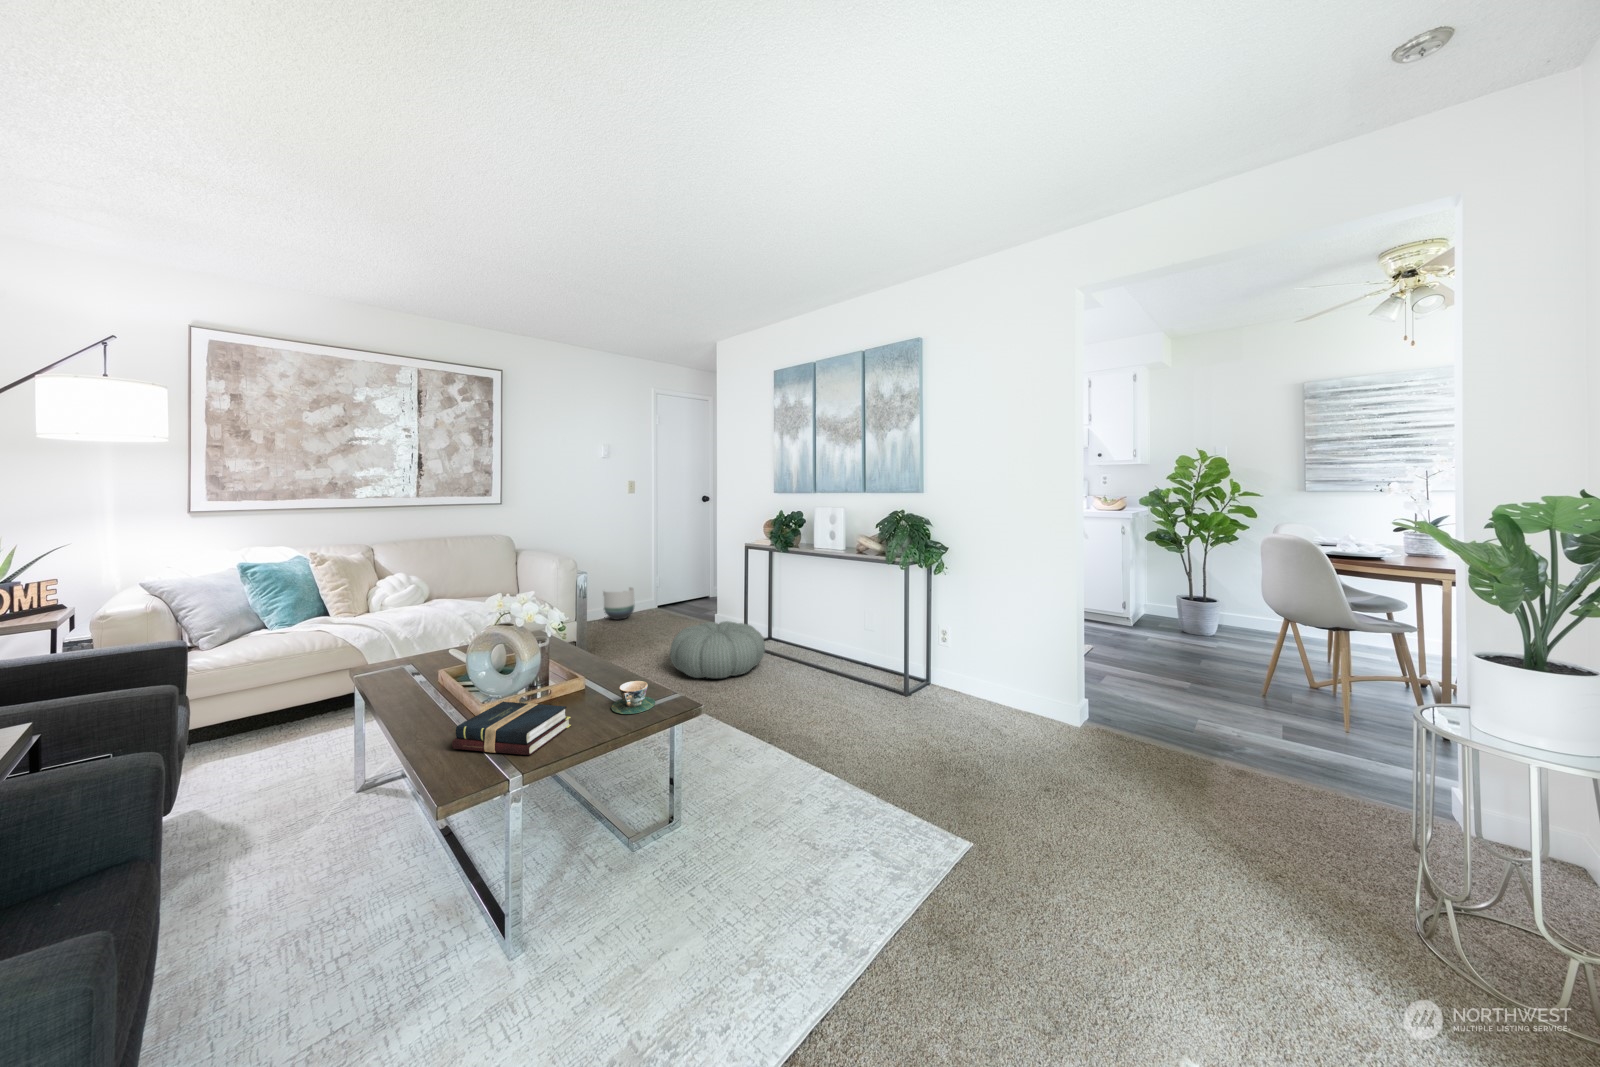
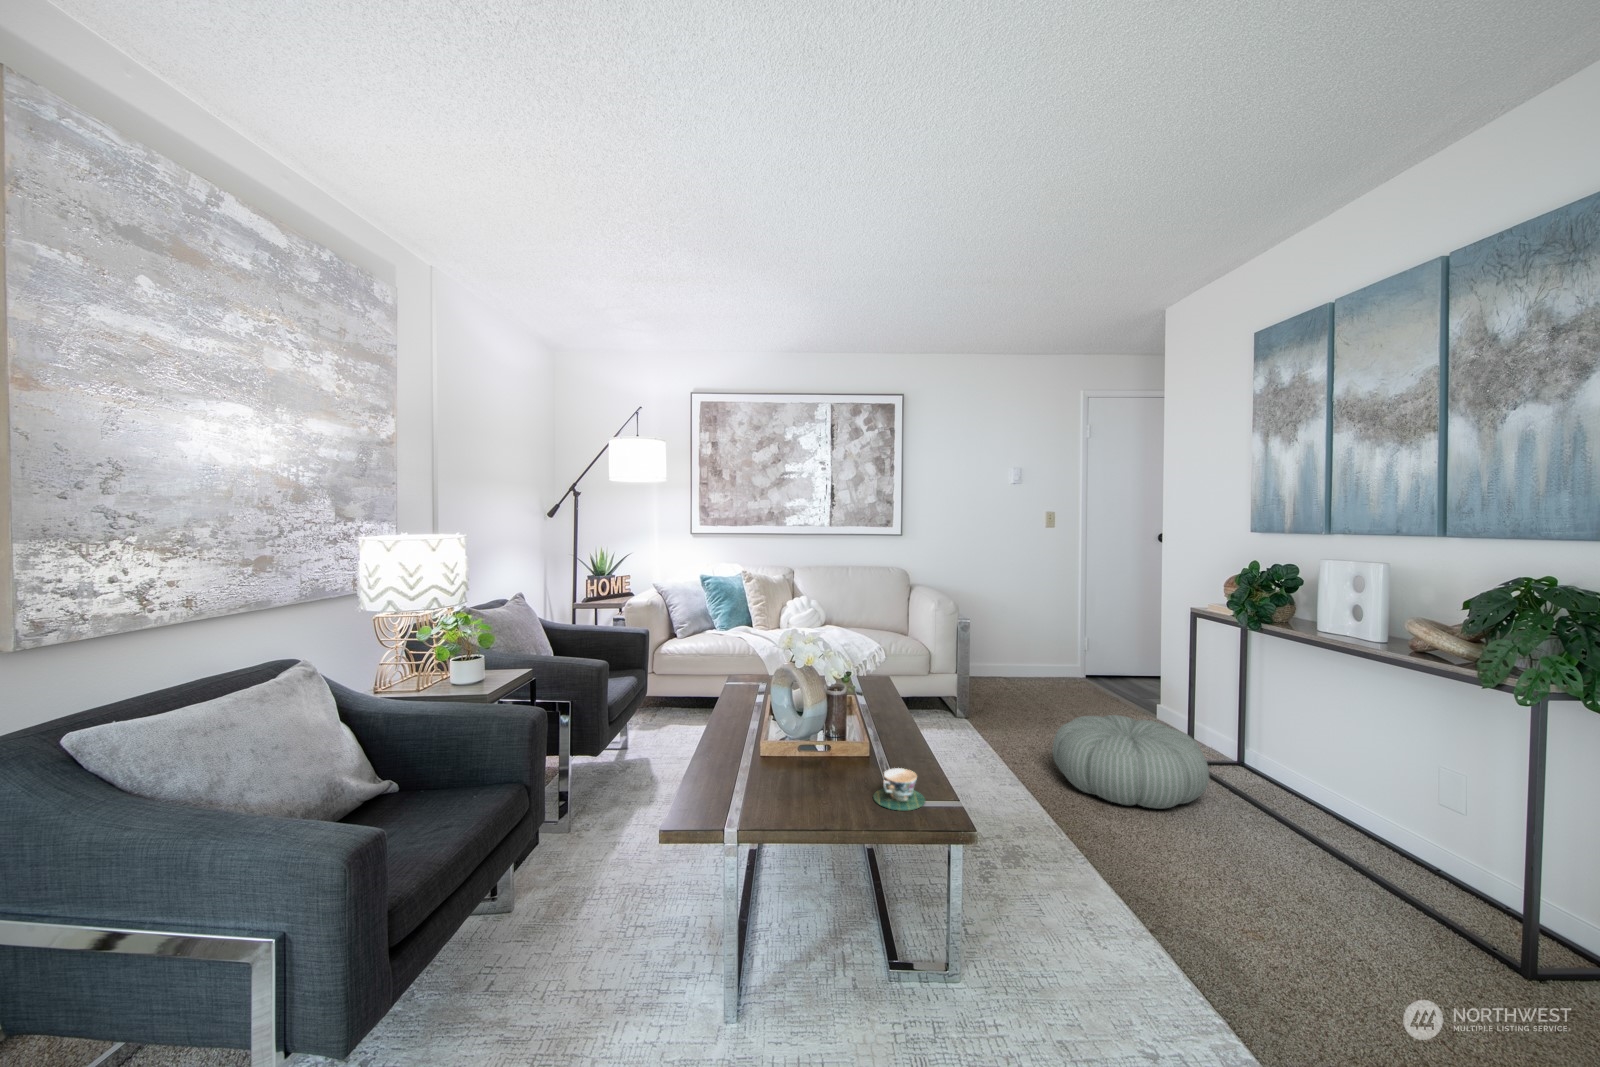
planter: present [603,587,635,620] -> none [1008,643,1048,686]
hardback book: present [452,702,571,755] -> none [723,751,825,815]

